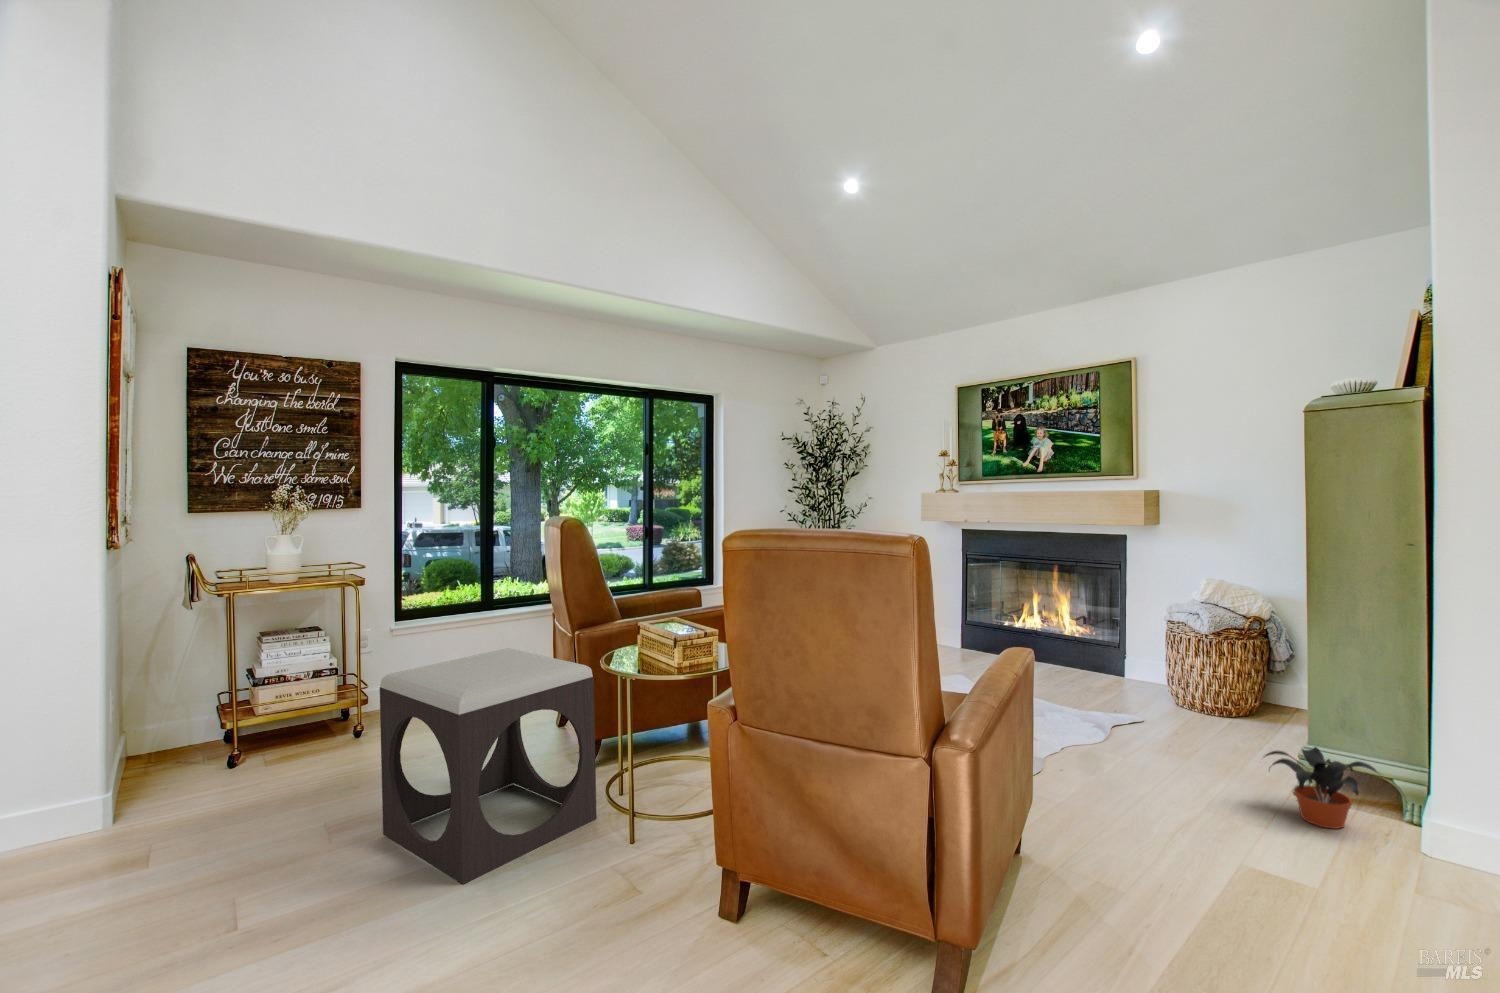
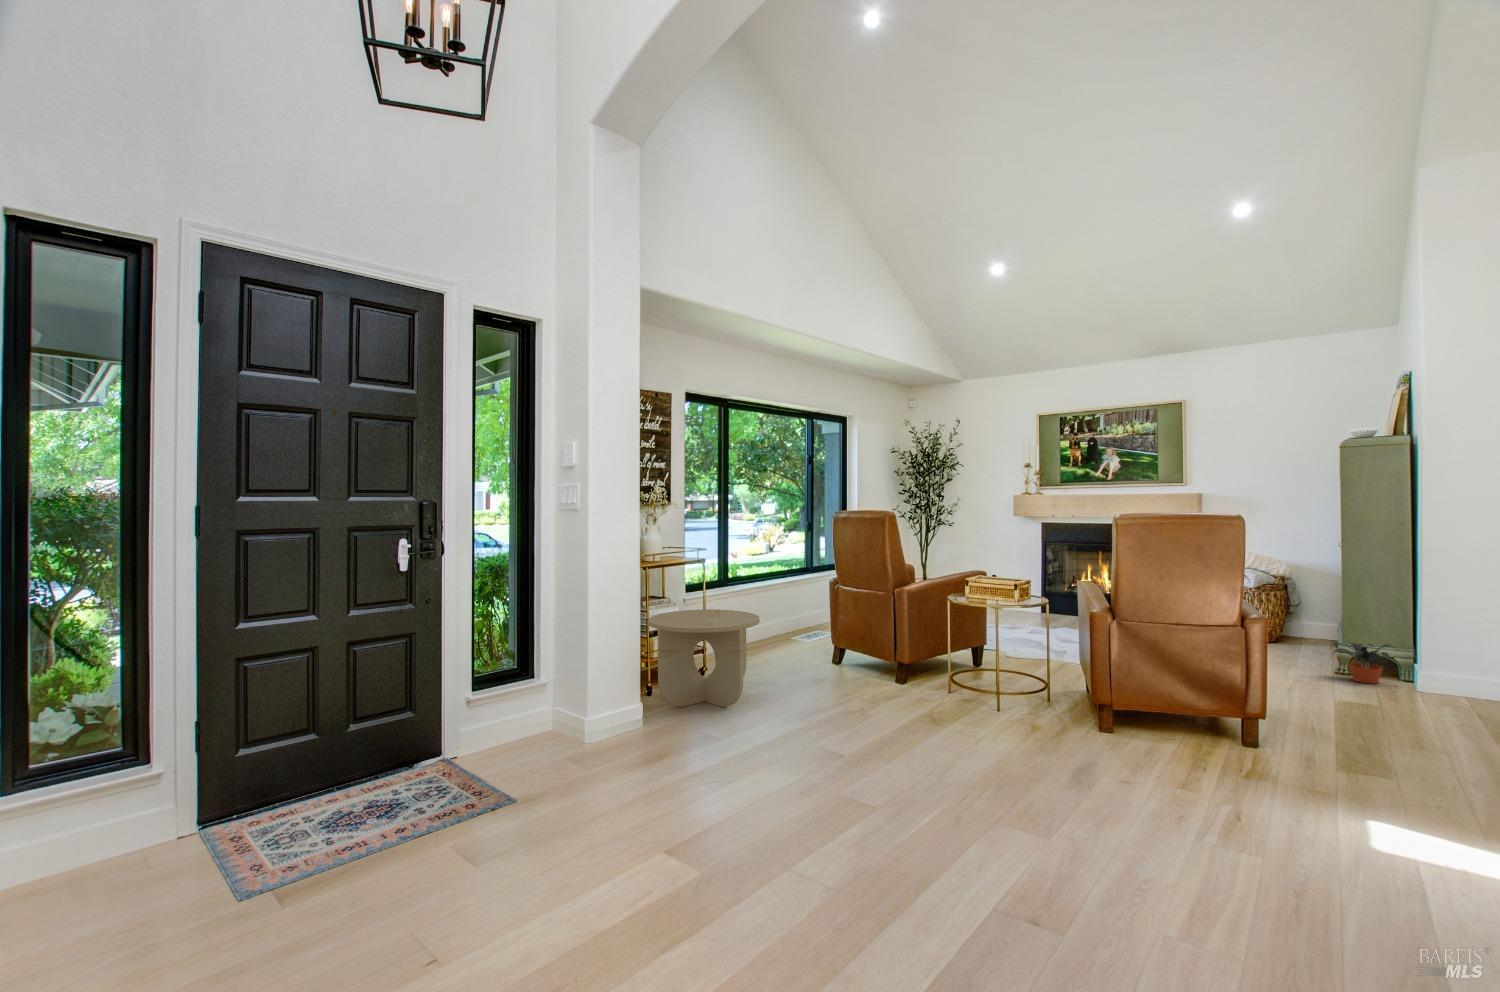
footstool: present [380,648,597,884] -> none [832,593,955,725]
side table: none [155,663,349,816] -> present [648,609,760,707]

